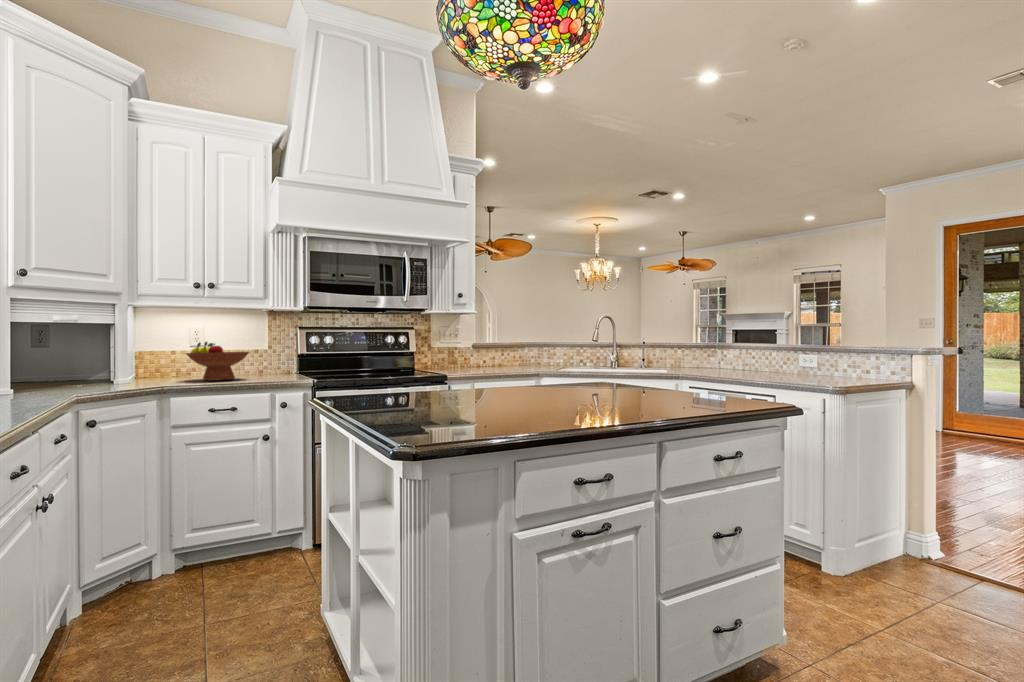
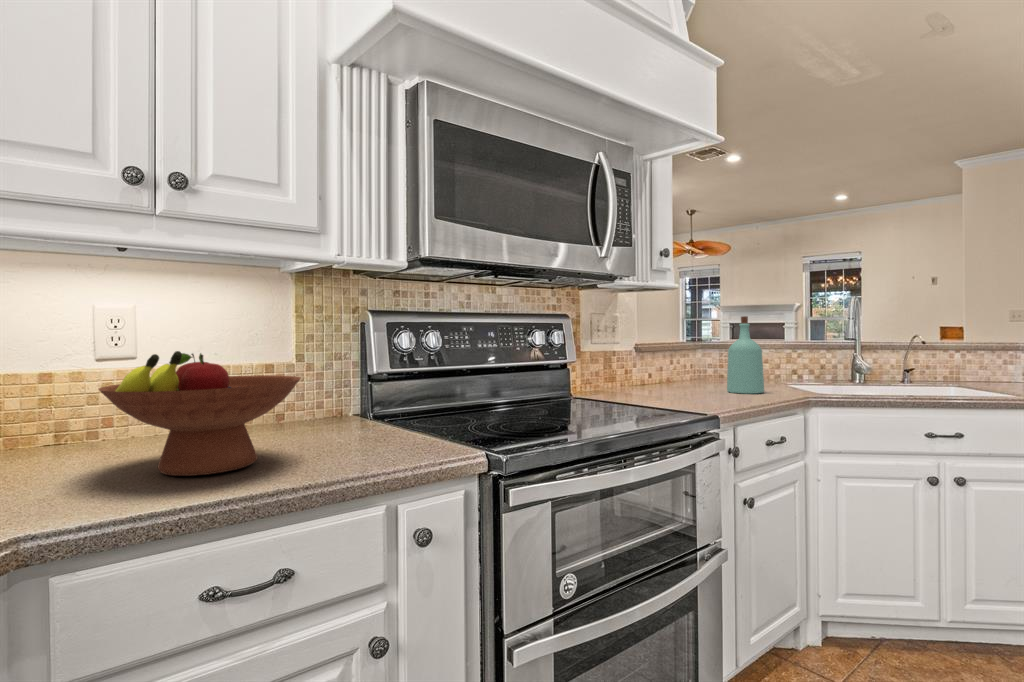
bottle: none [509,328,527,370] -> present [727,316,764,394]

